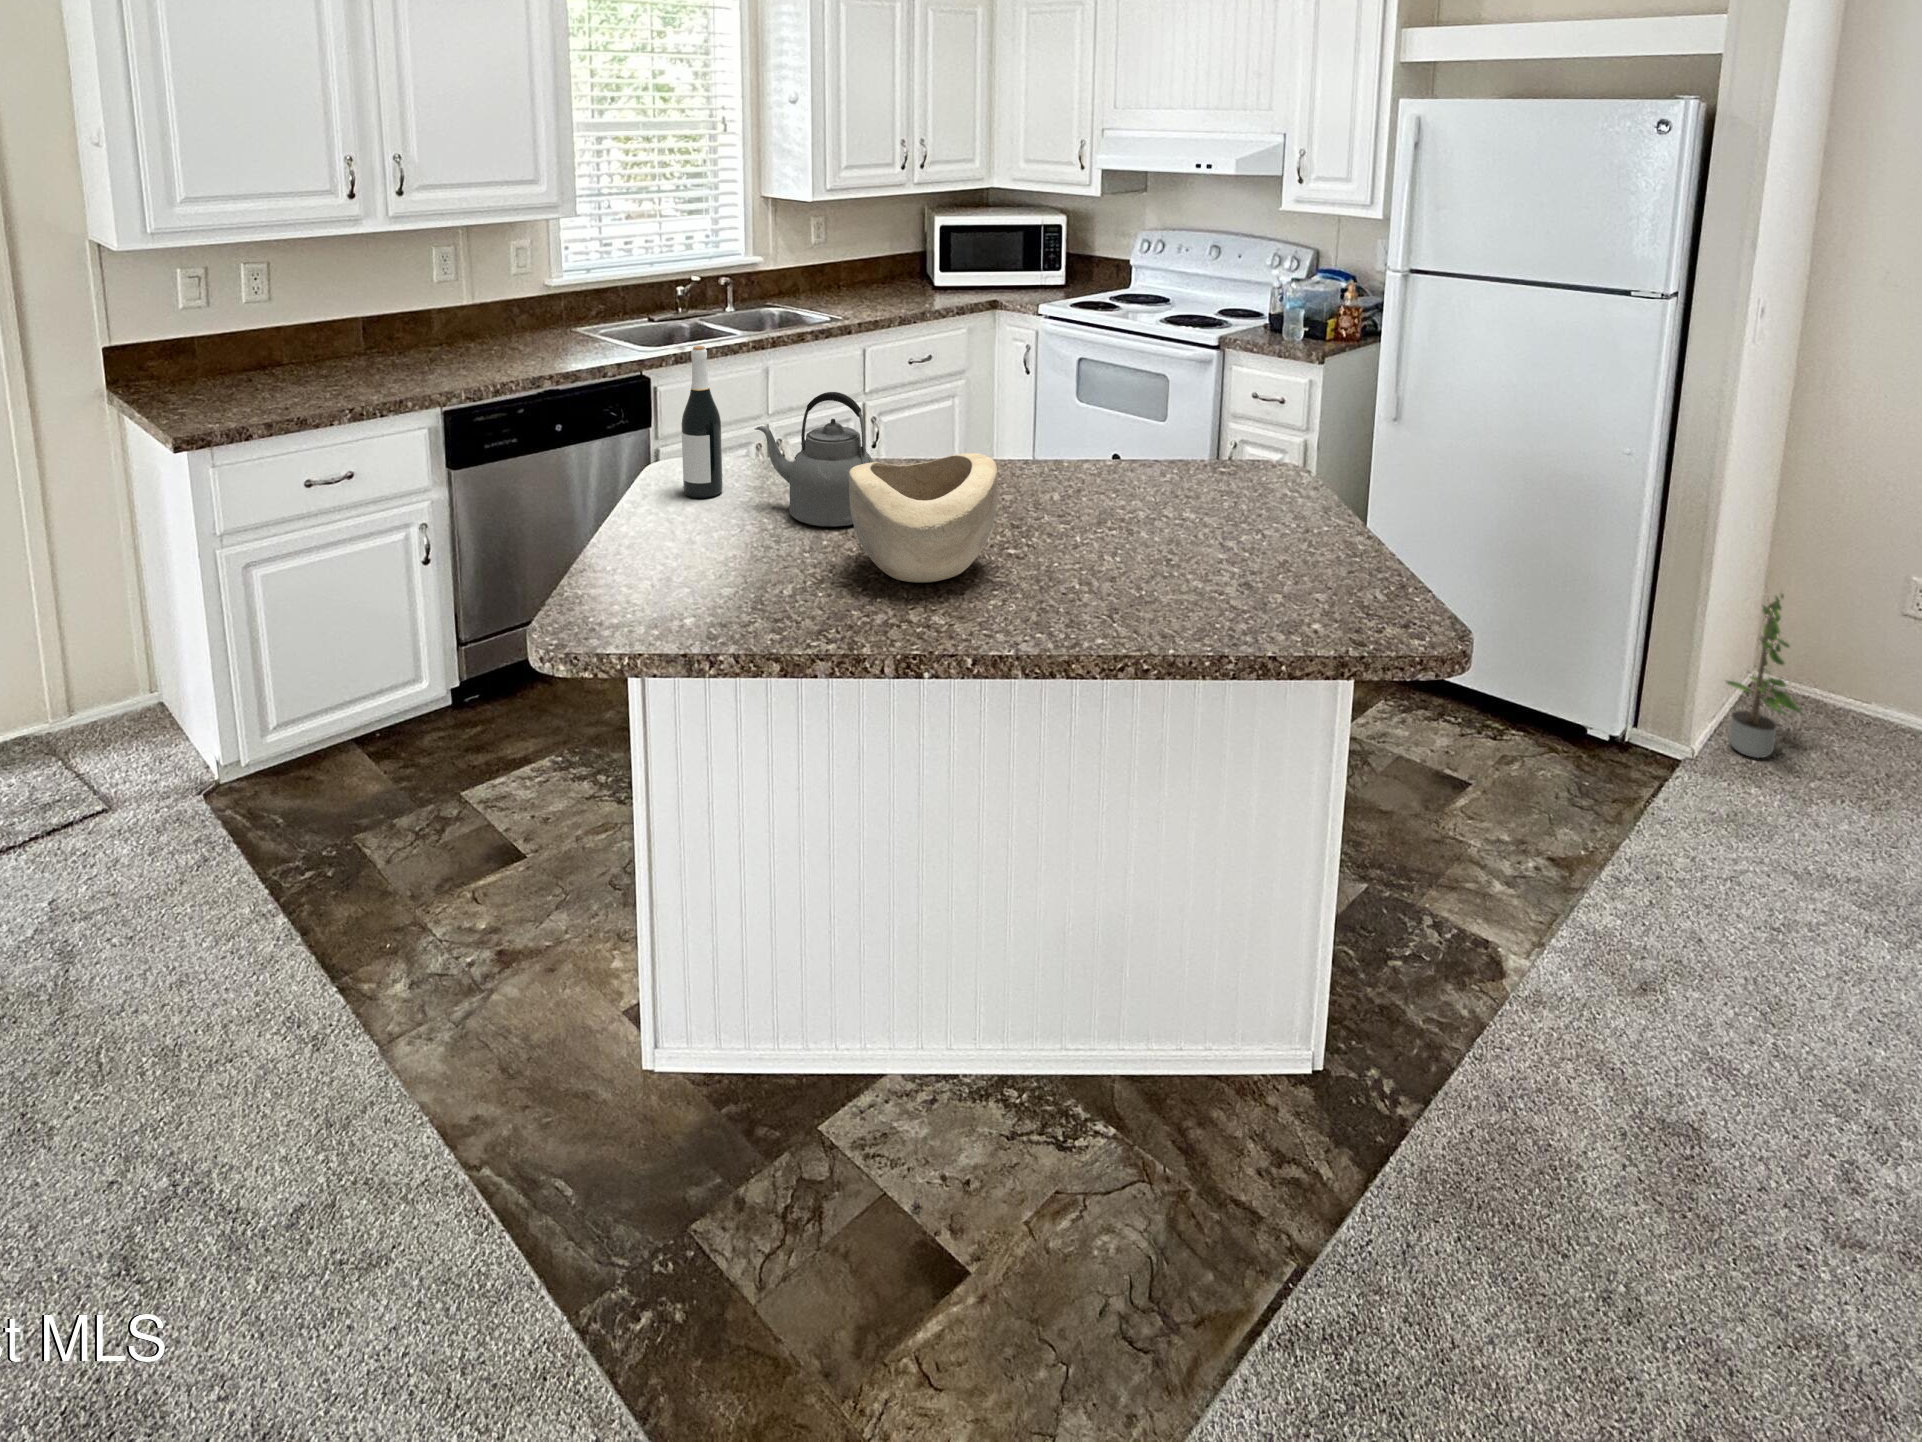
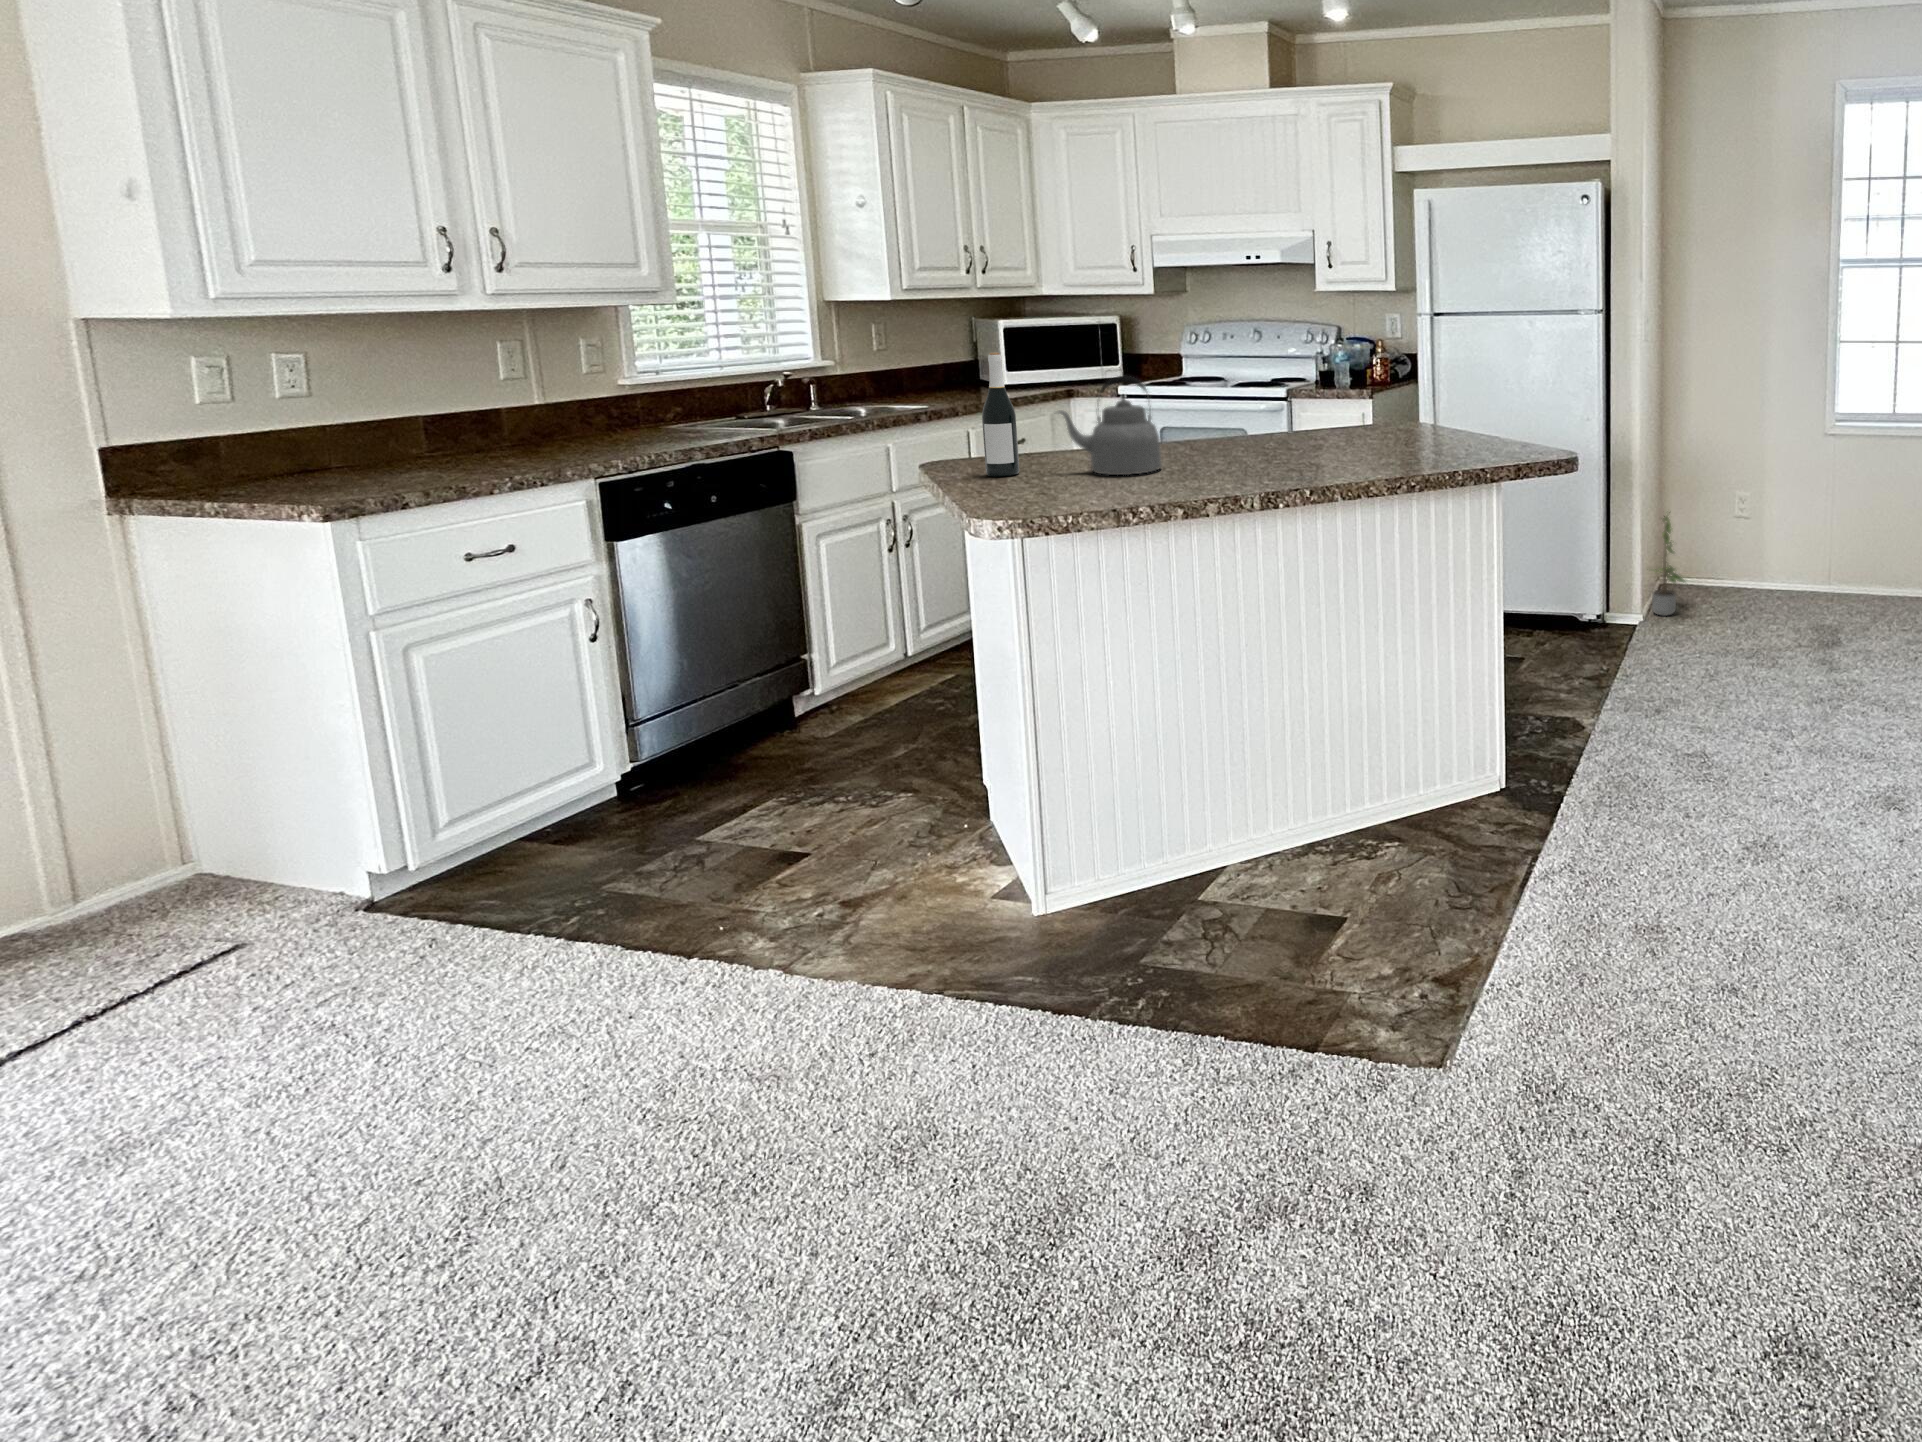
decorative bowl: present [849,453,998,583] -> none [1175,398,1282,484]

